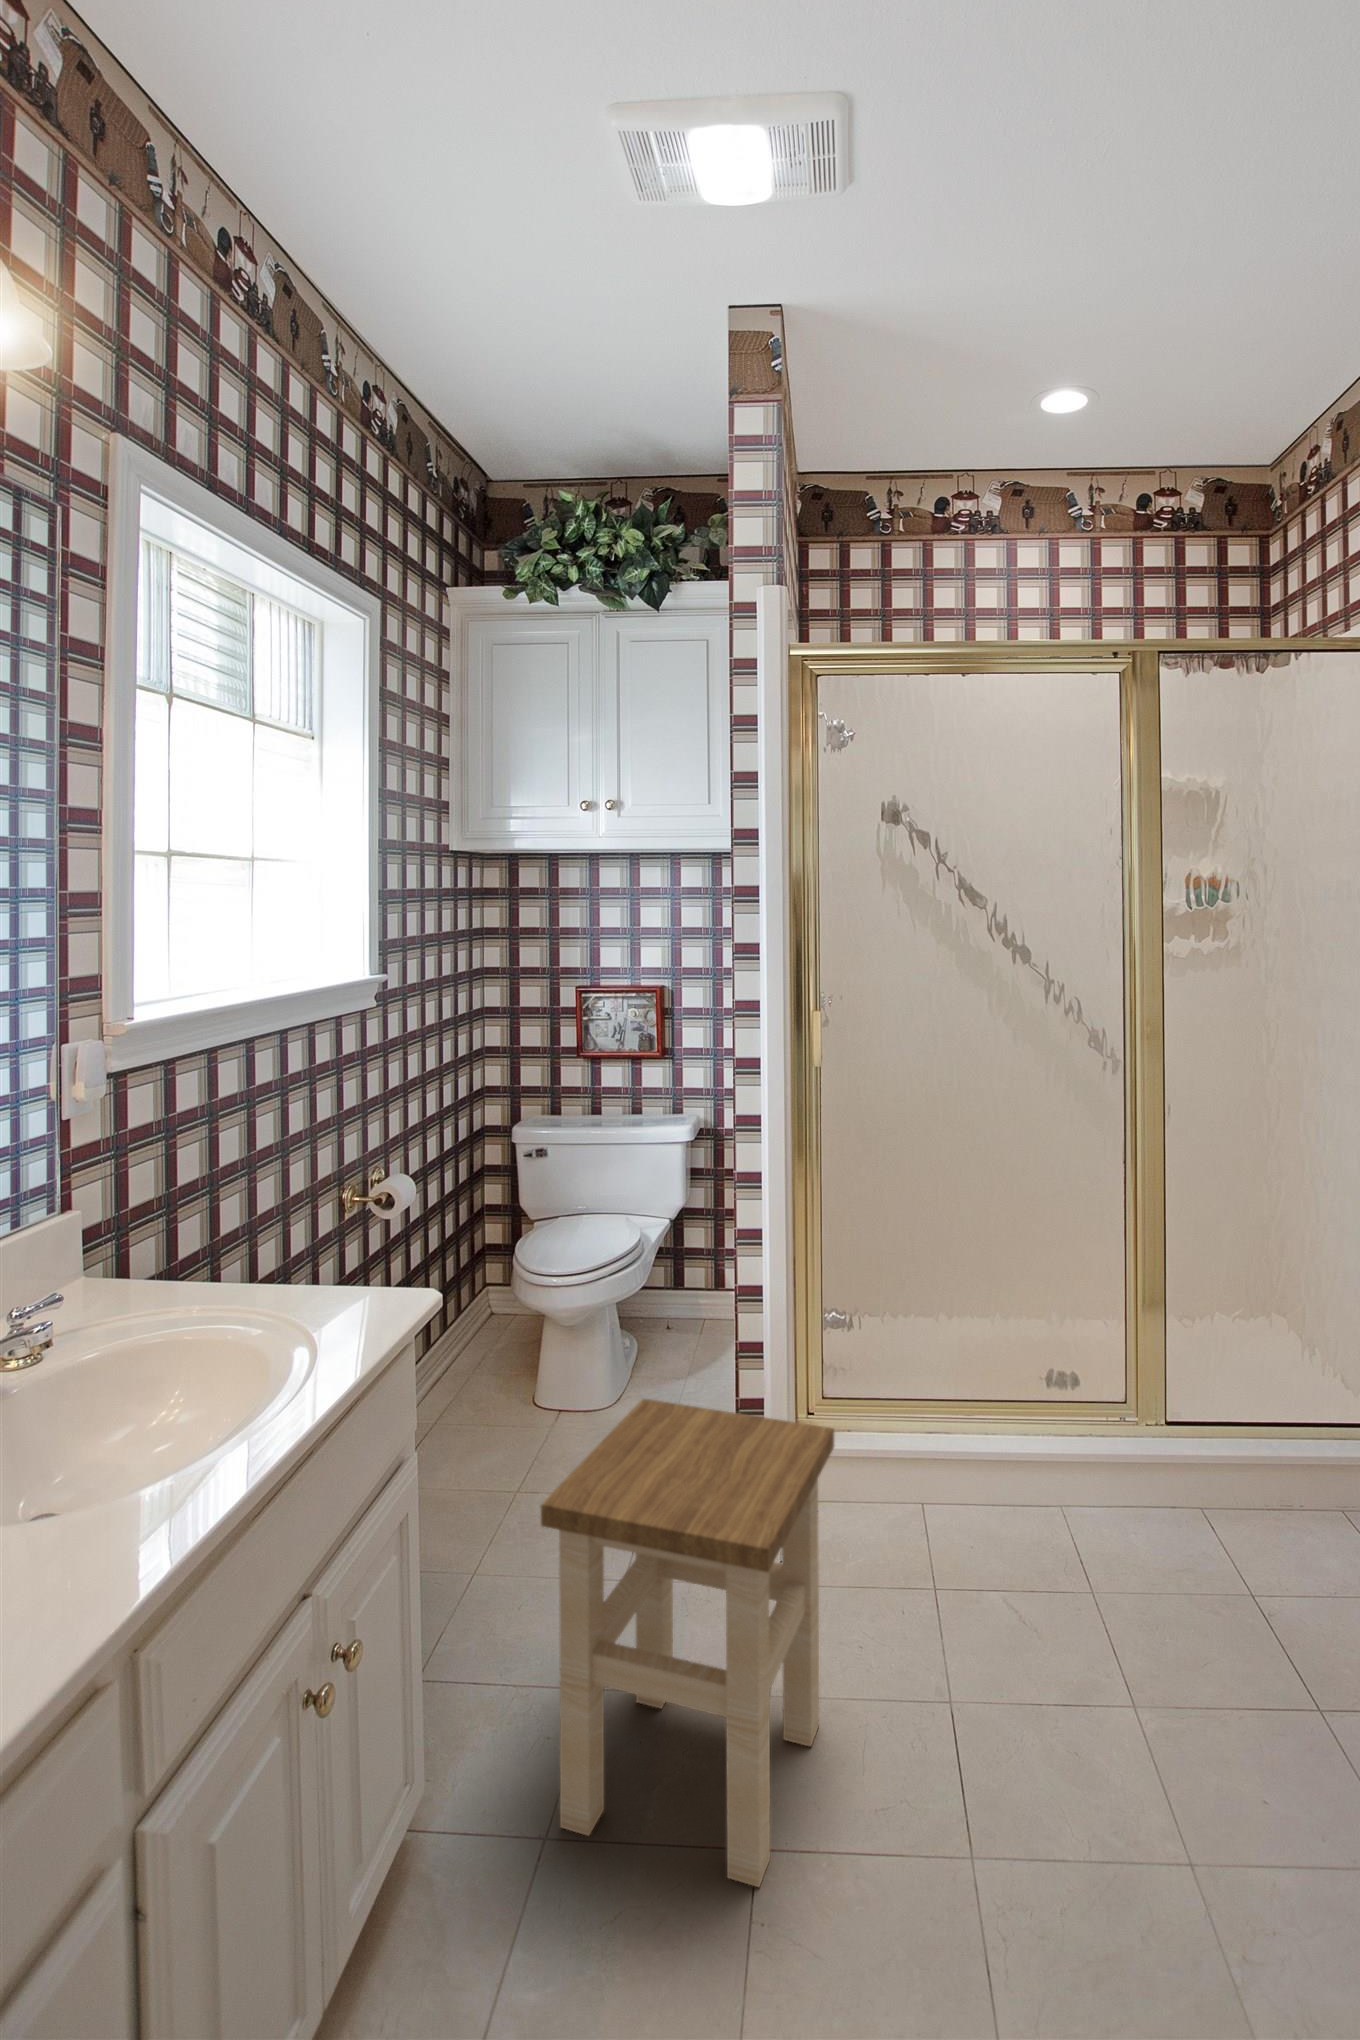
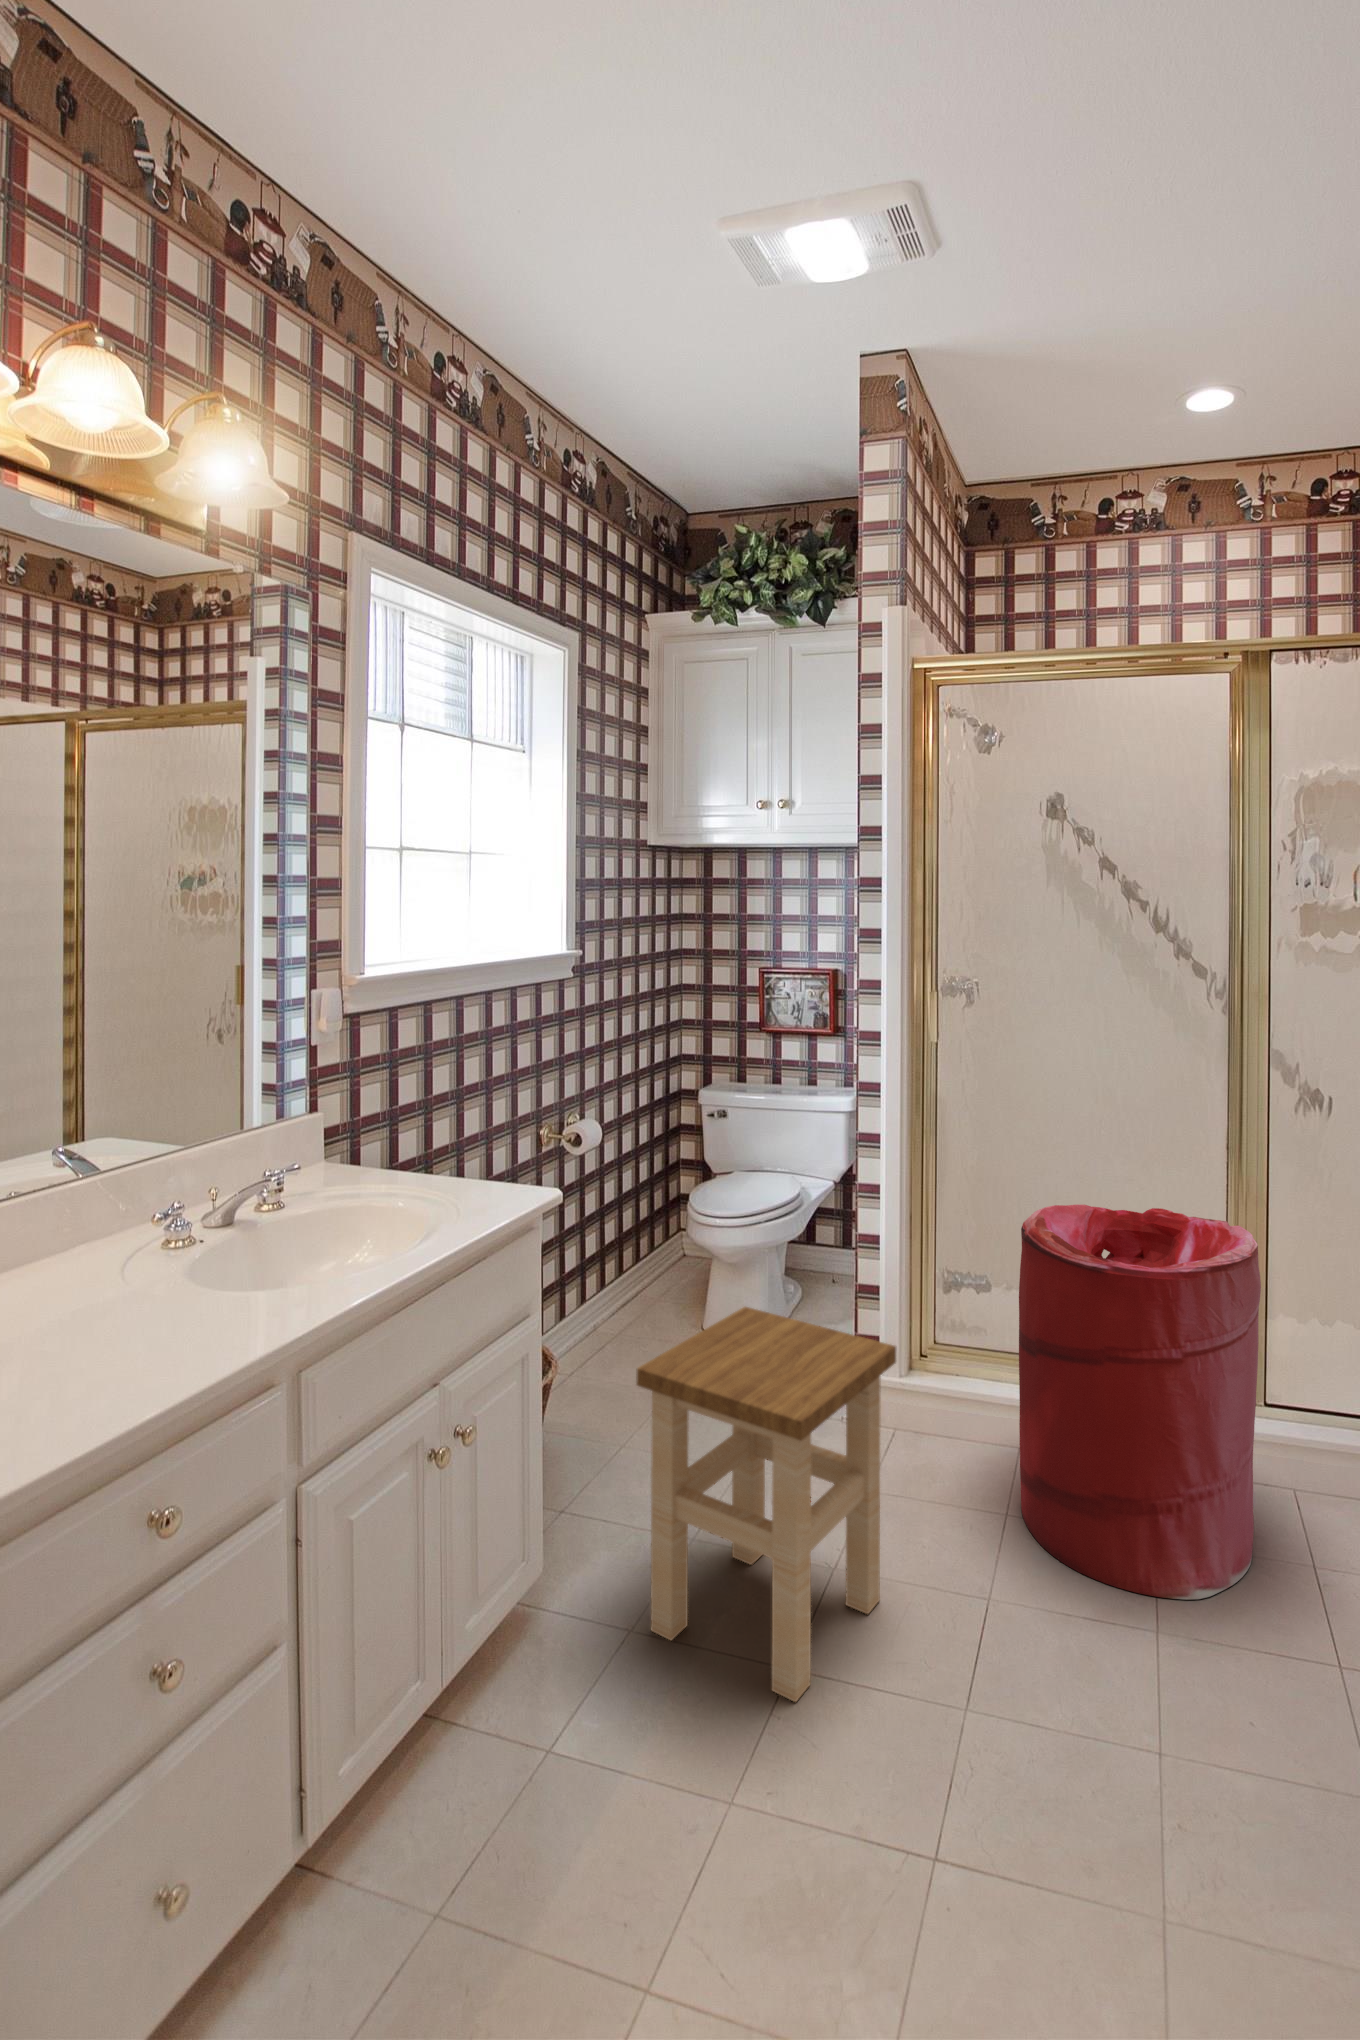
laundry hamper: none [930,1234,1178,1659] -> present [1019,1205,1261,1599]

